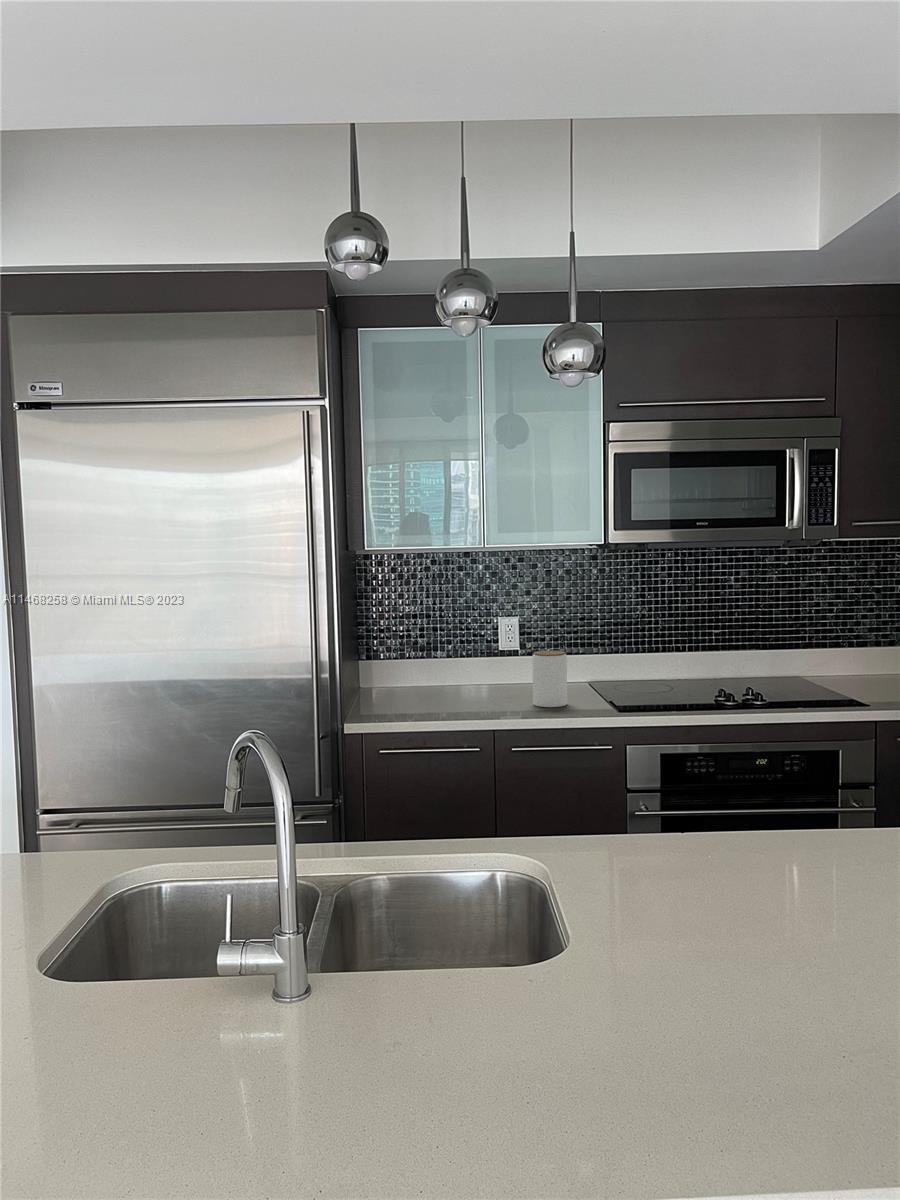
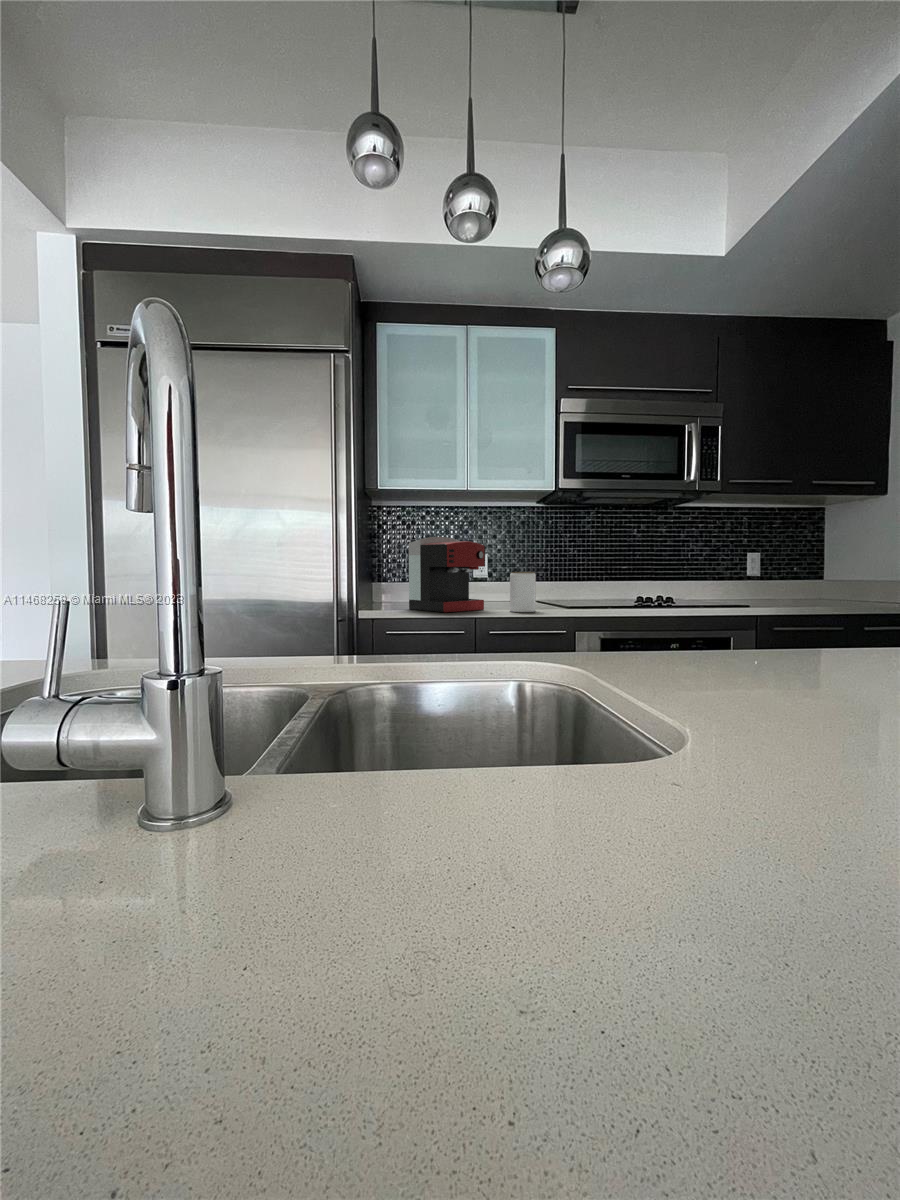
coffee maker: none [404,602,503,707] -> present [409,537,485,612]

